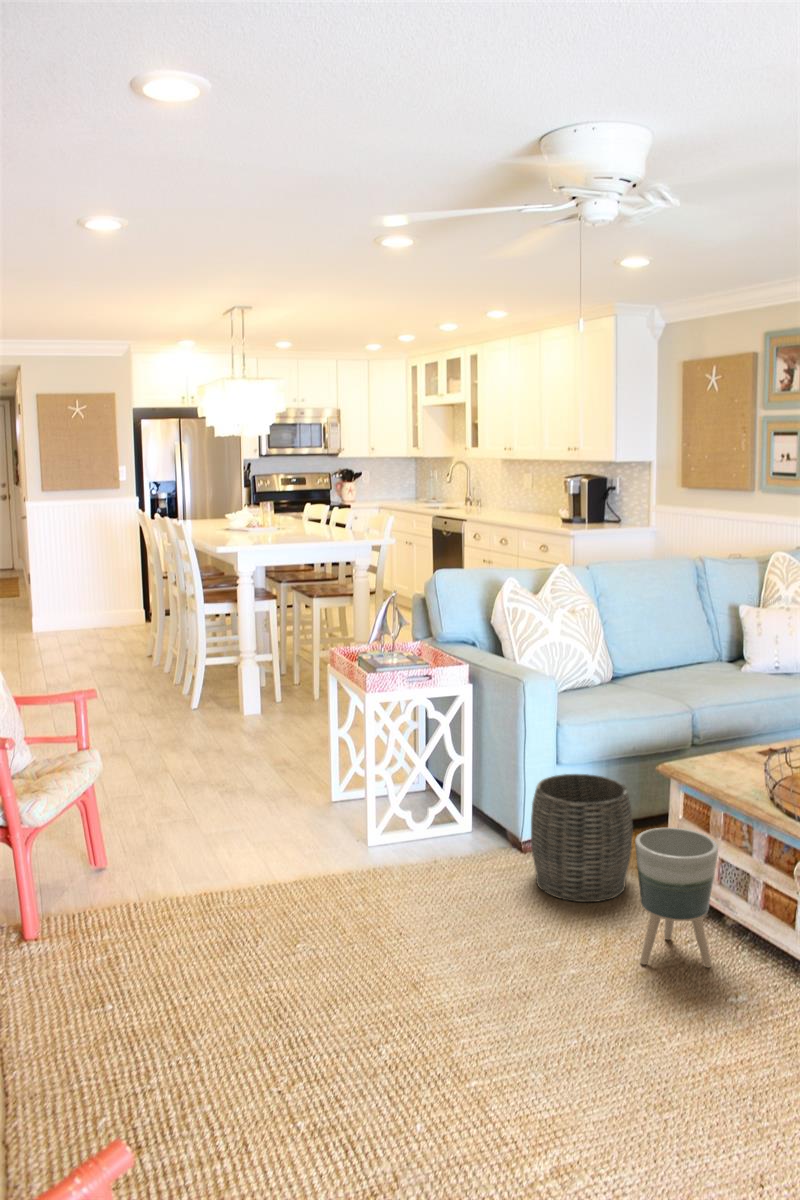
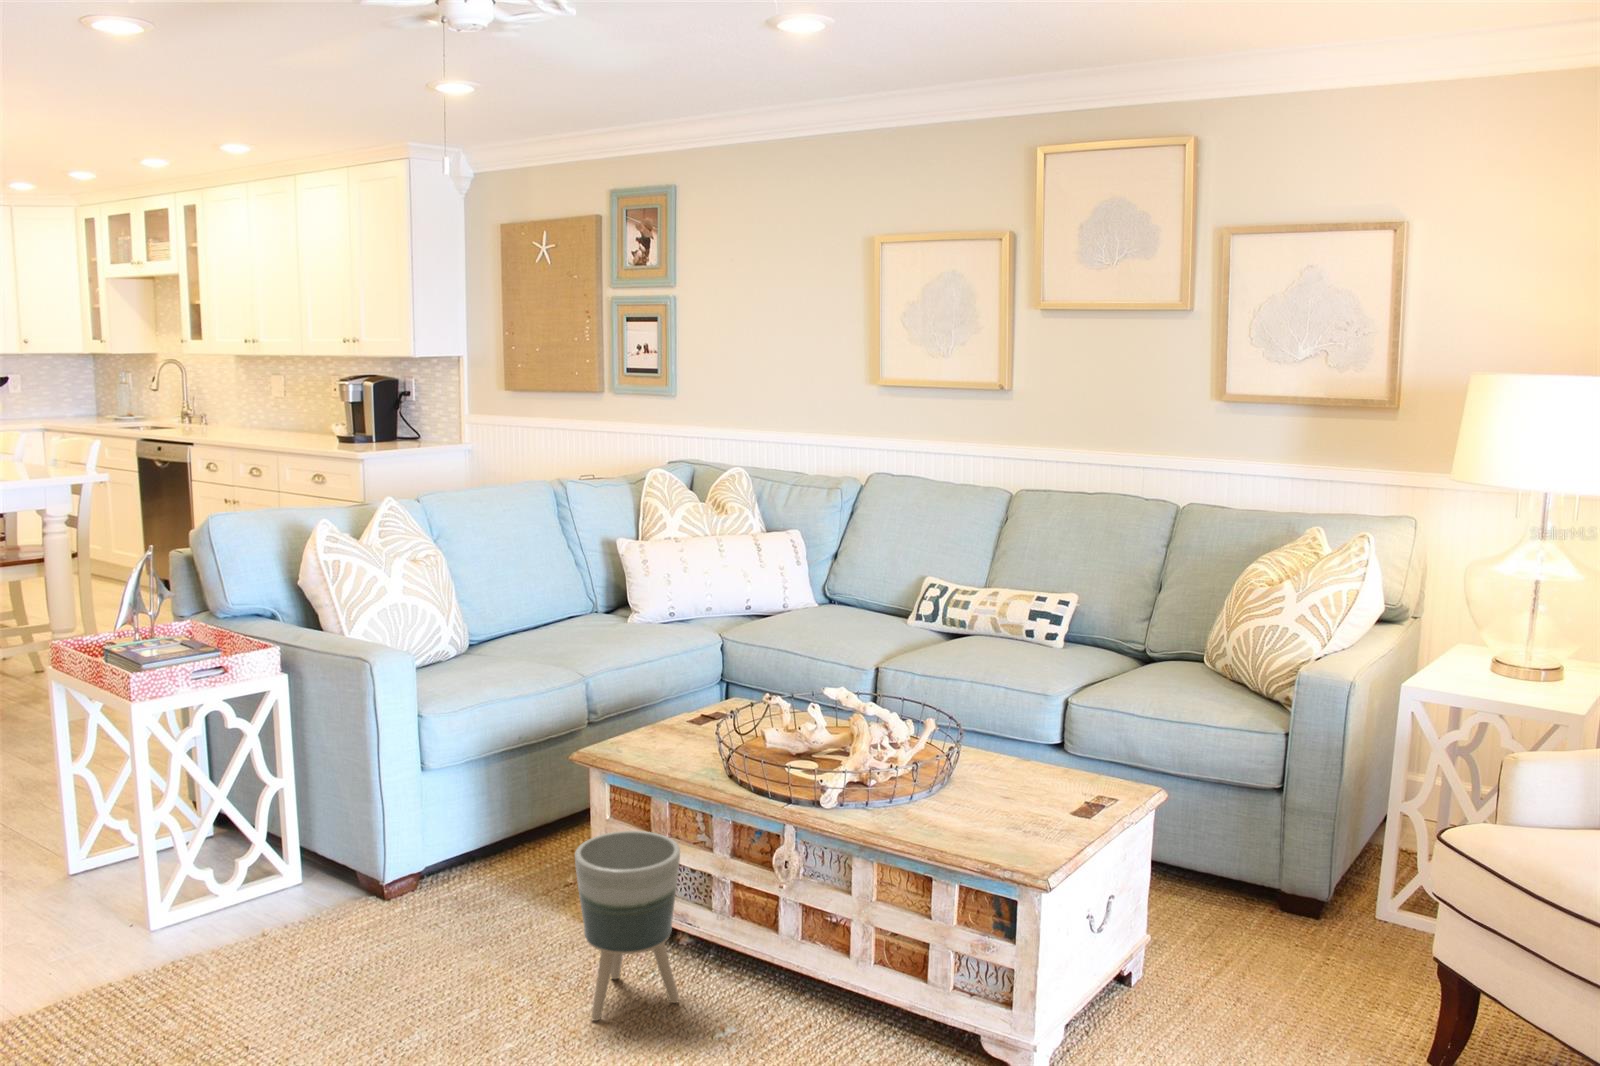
woven basket: present [531,774,633,902] -> none [404,779,546,958]

